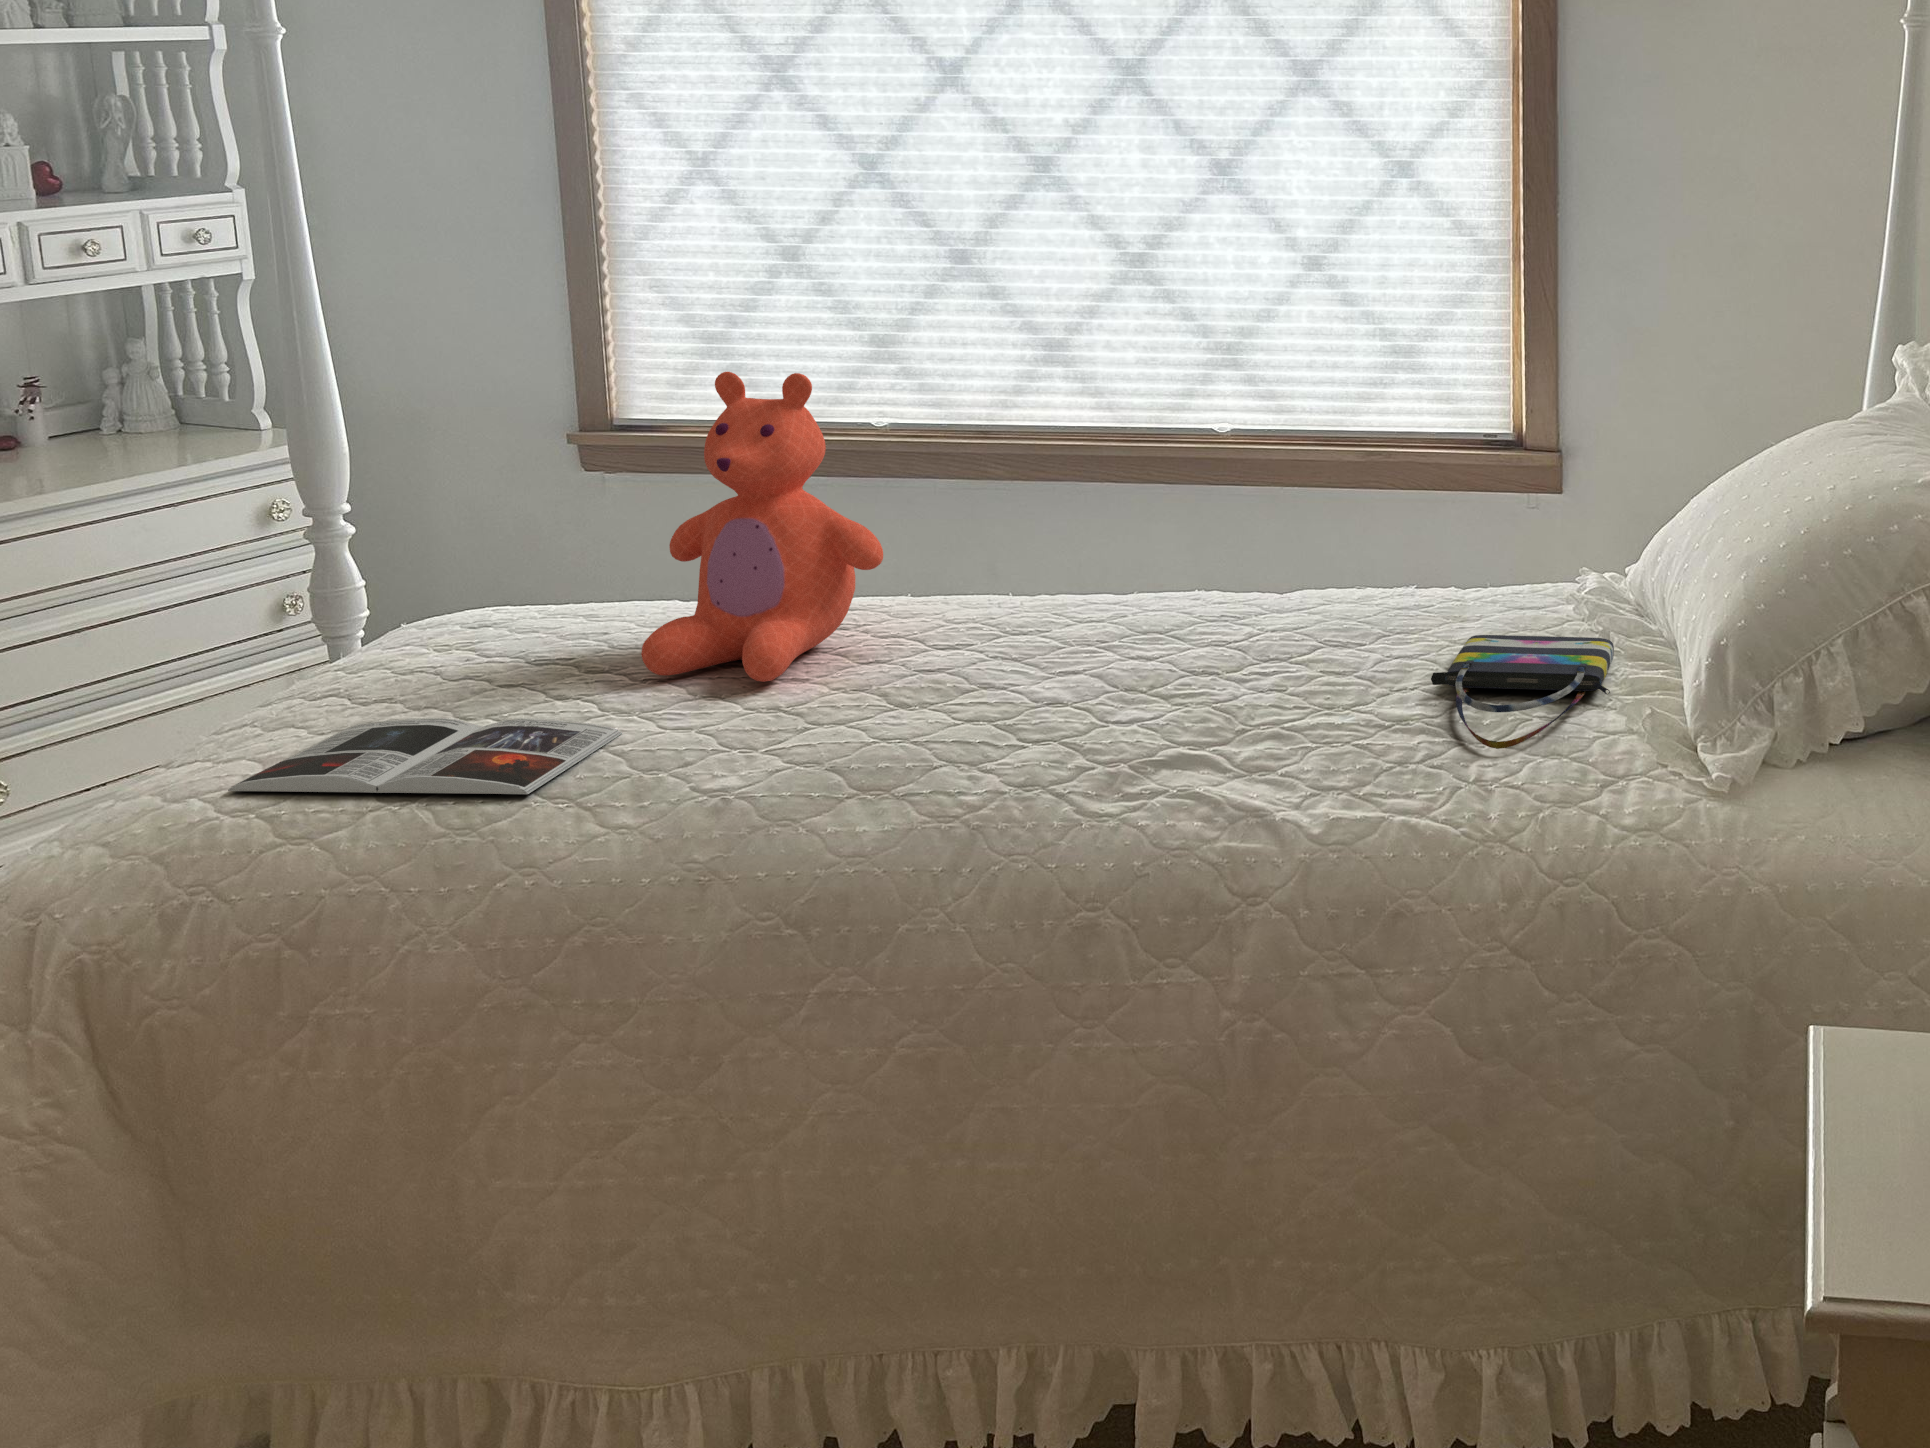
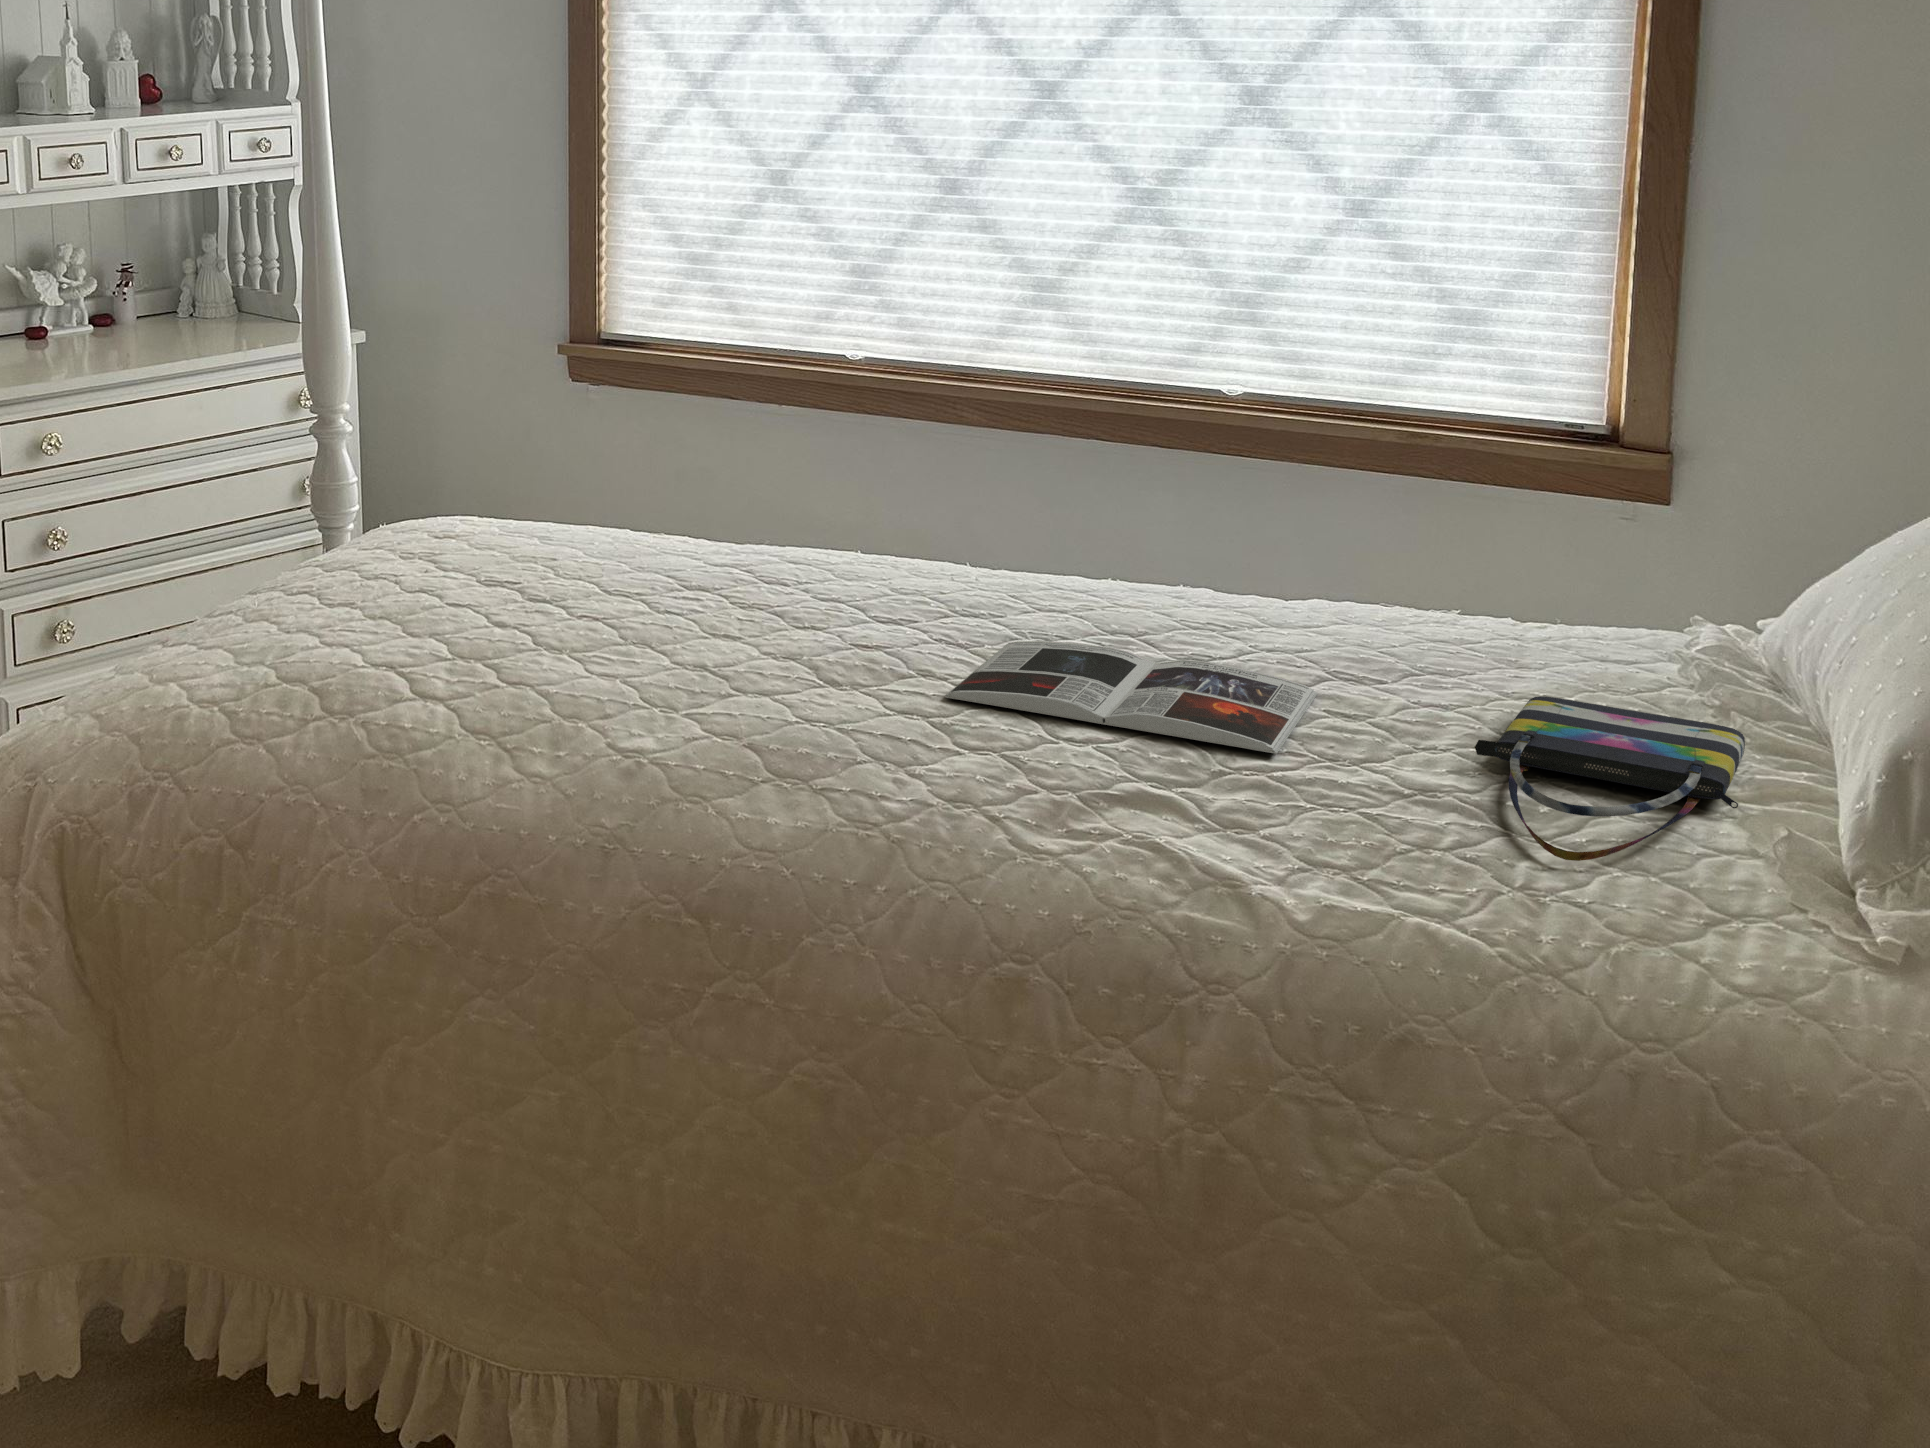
teddy bear: present [641,372,883,682] -> none [579,302,827,629]
magazine: present [228,718,622,794] -> present [945,641,1317,754]

